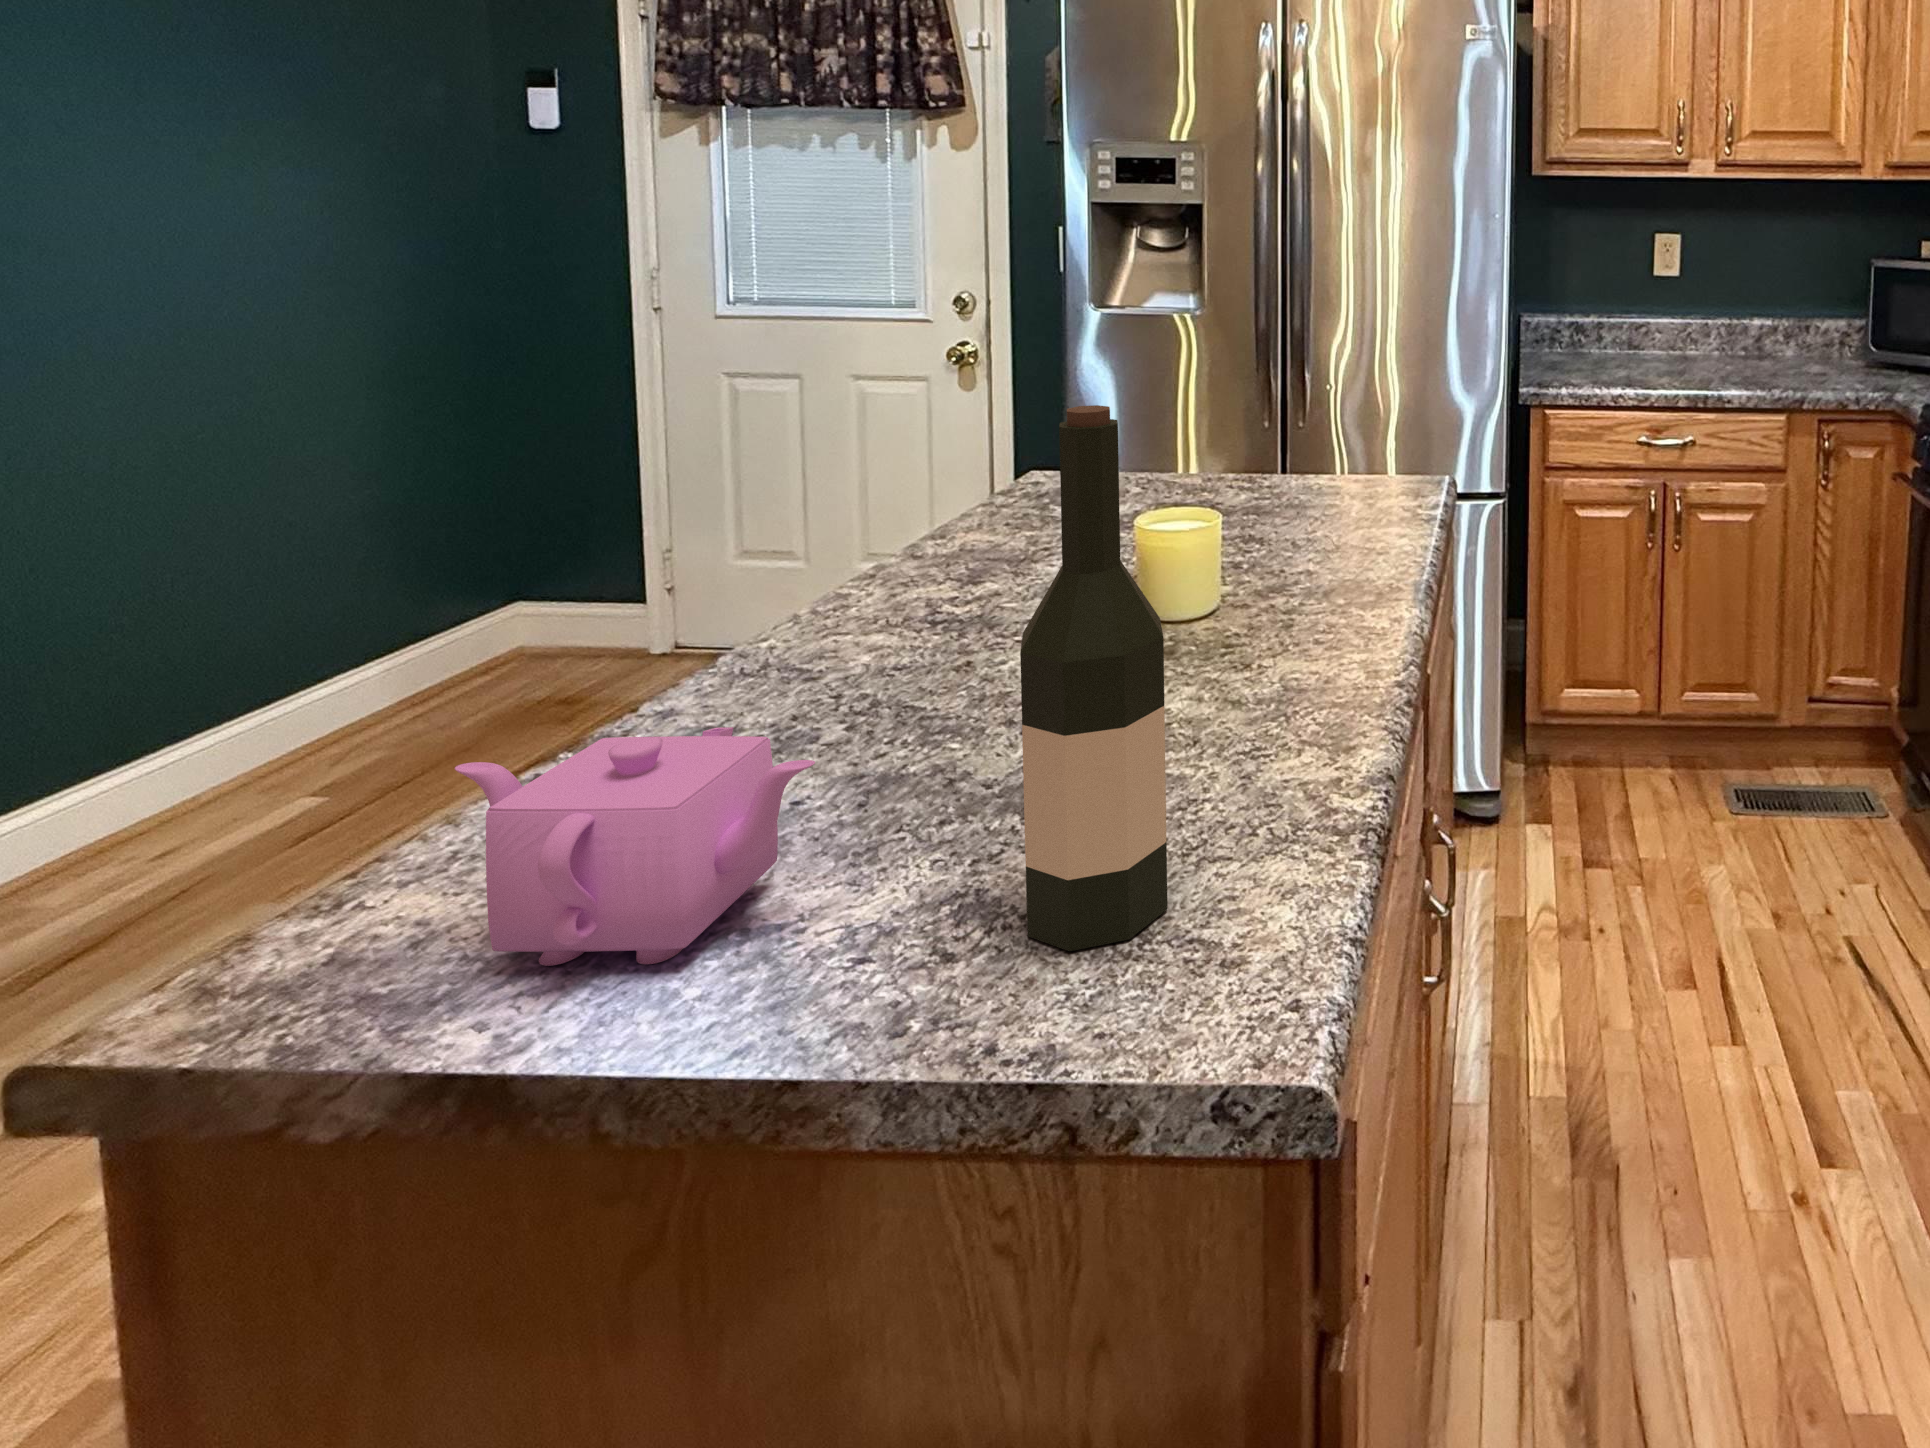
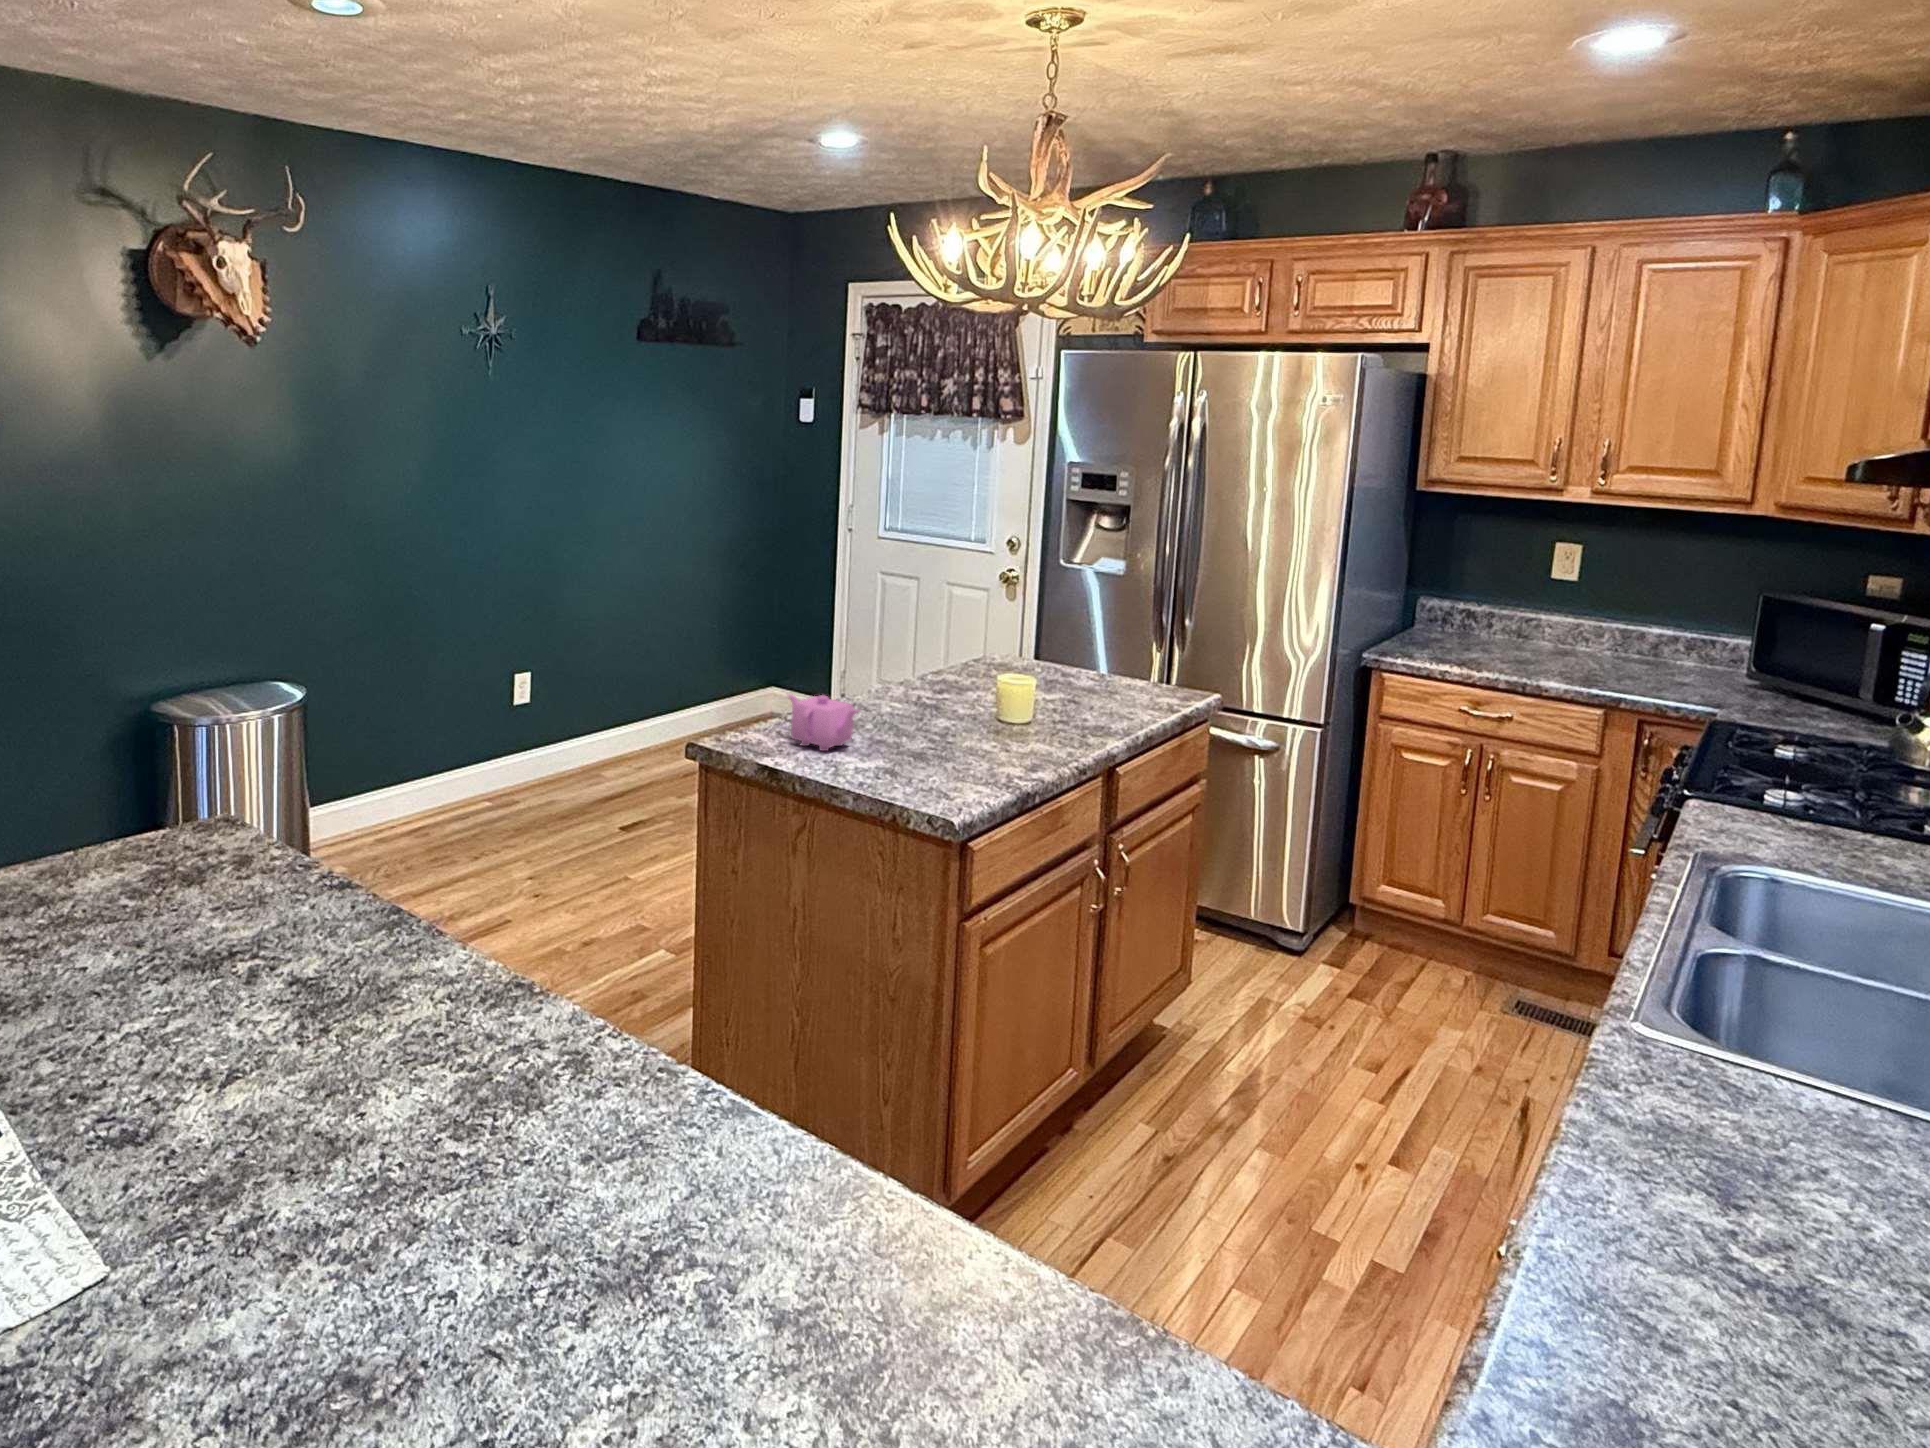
wine bottle: present [1020,405,1168,951] -> none [905,624,949,775]

